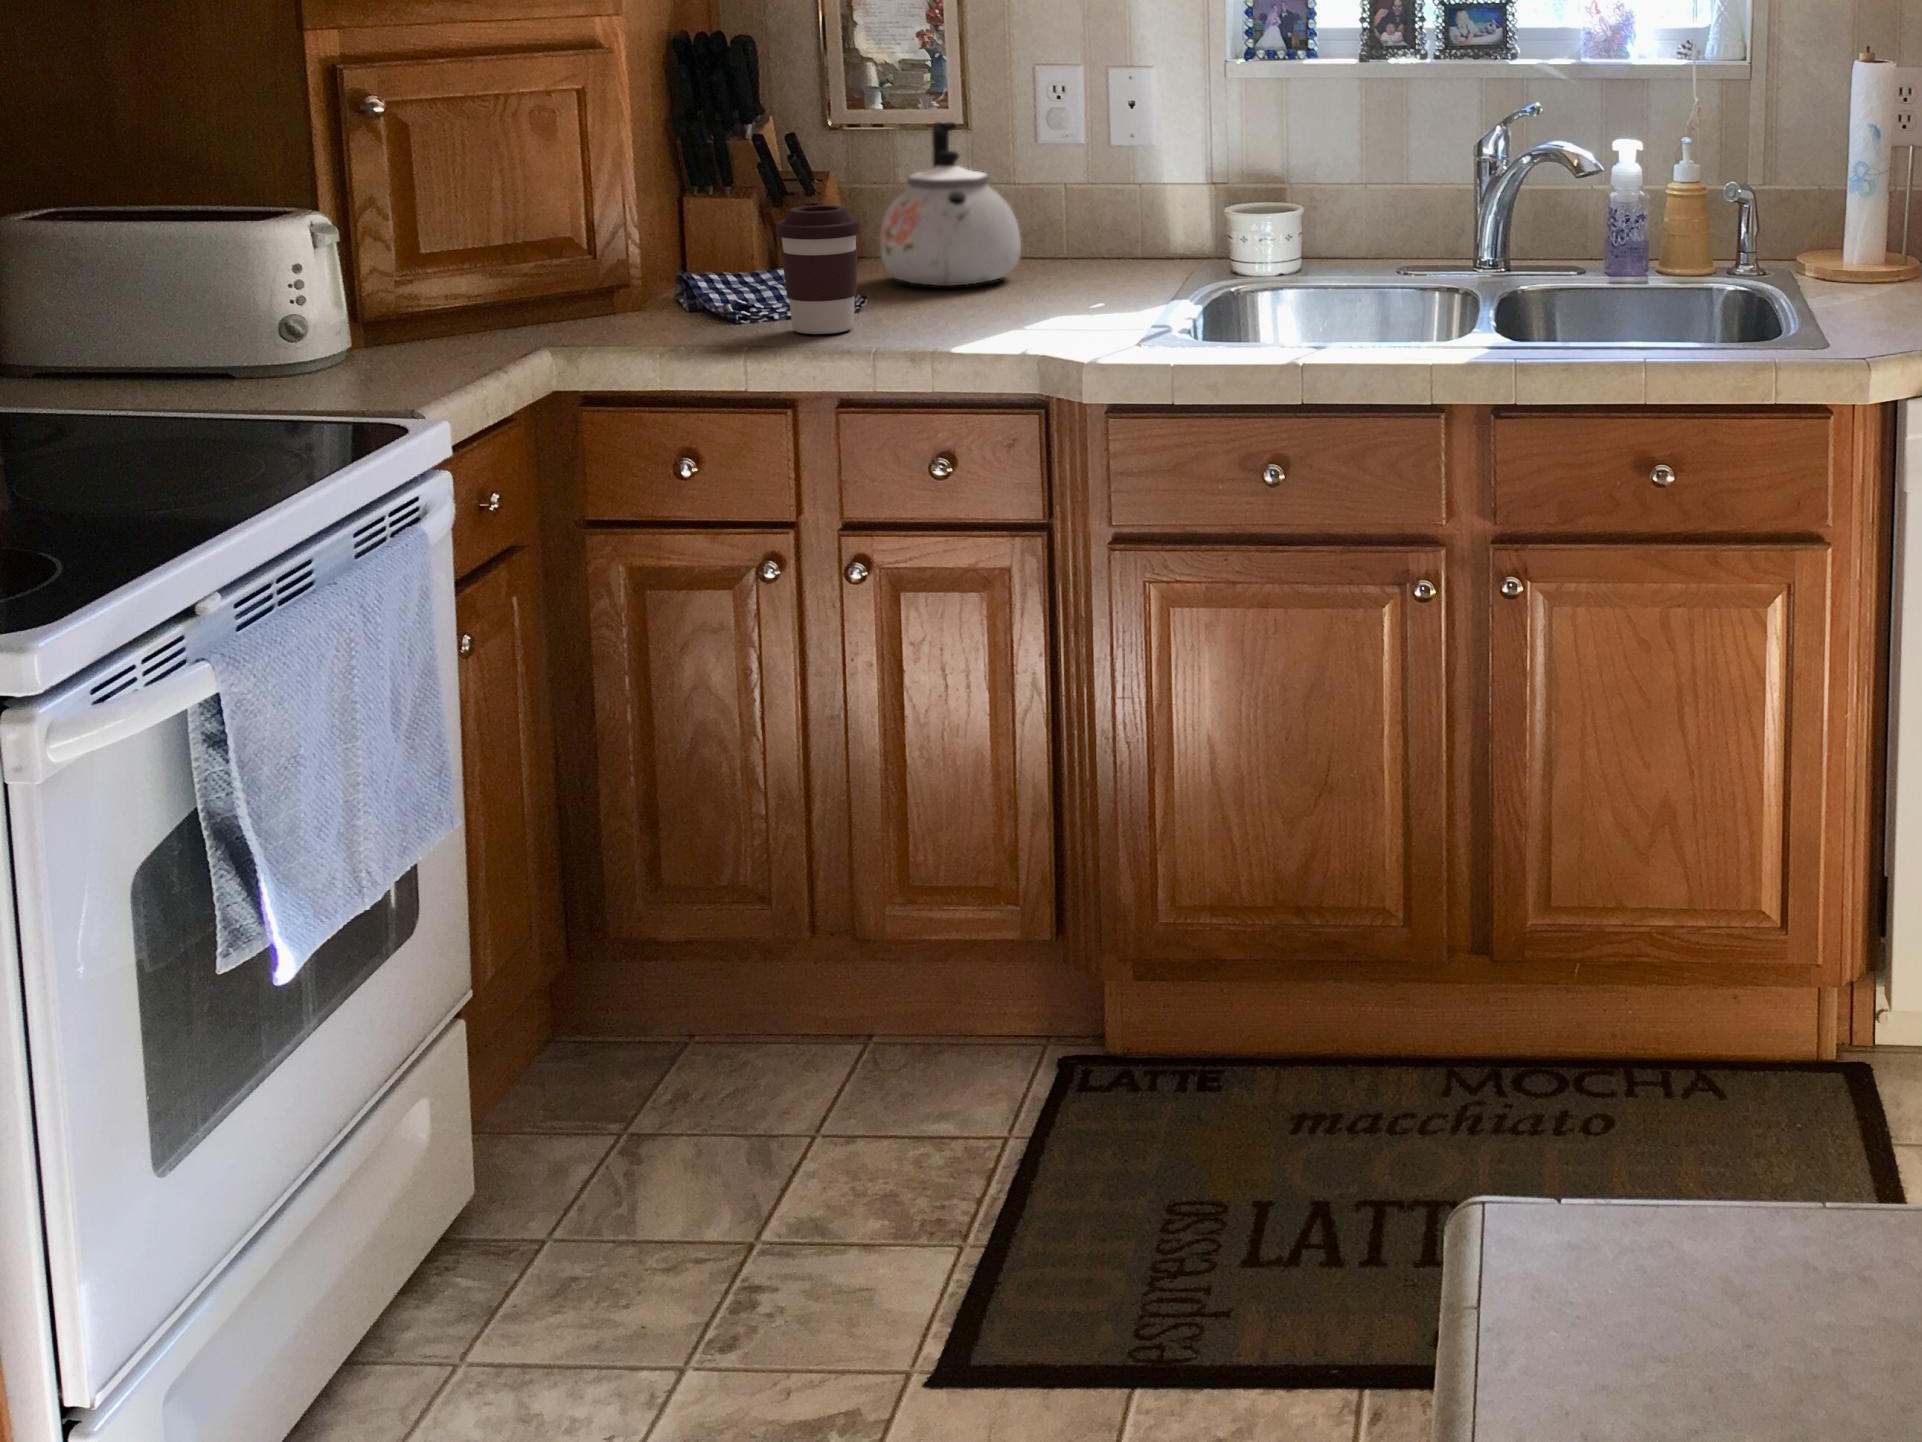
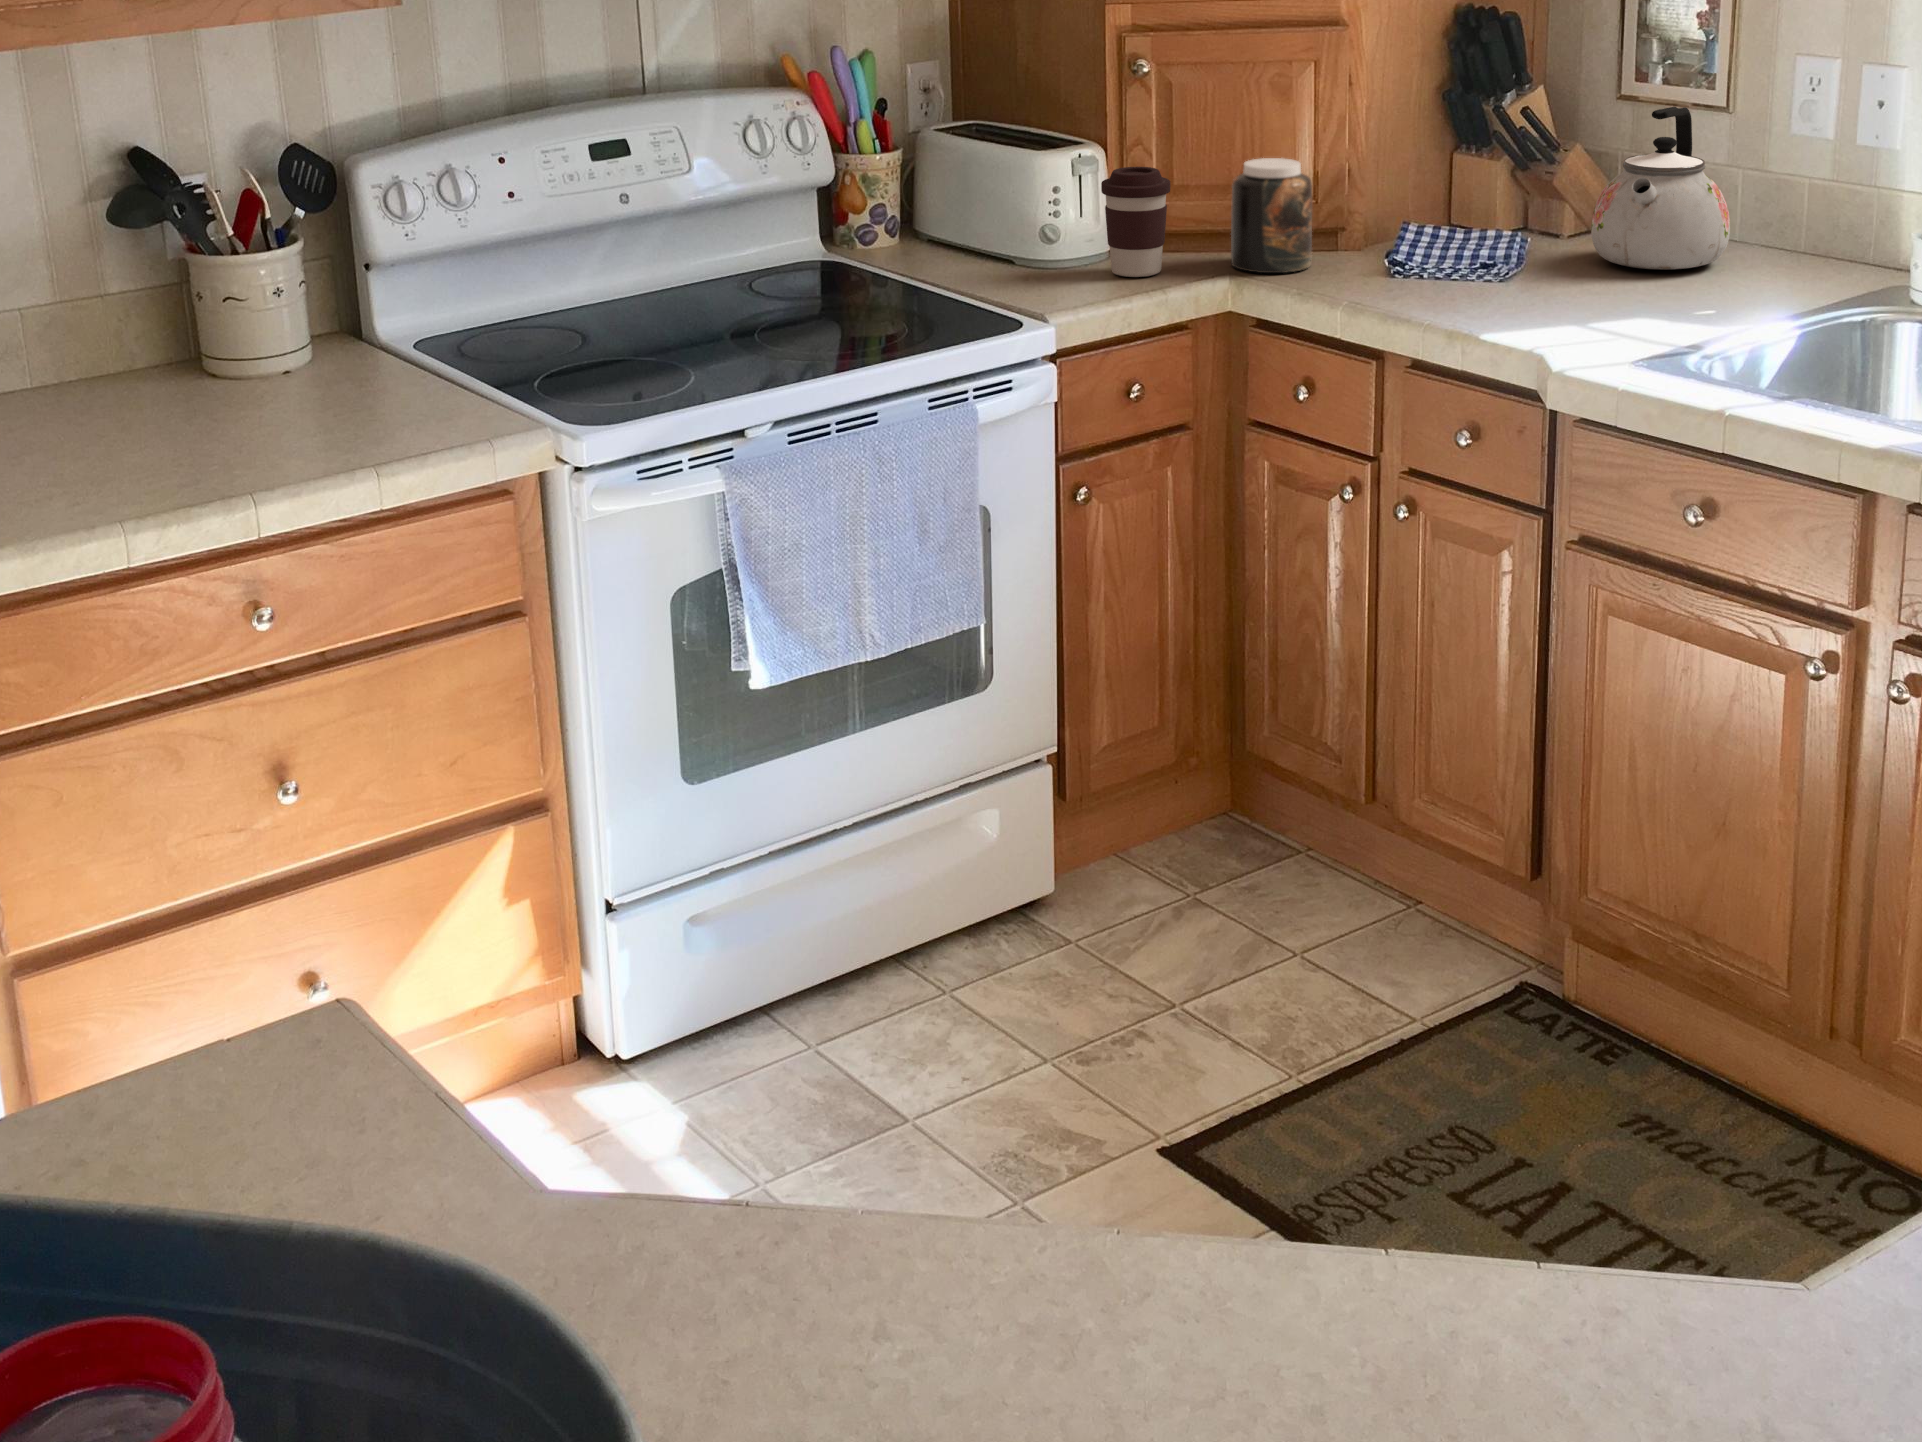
coffee cup: present [776,205,861,334] -> present [1101,167,1170,277]
jar: none [504,207,614,342] -> present [1231,158,1312,273]

